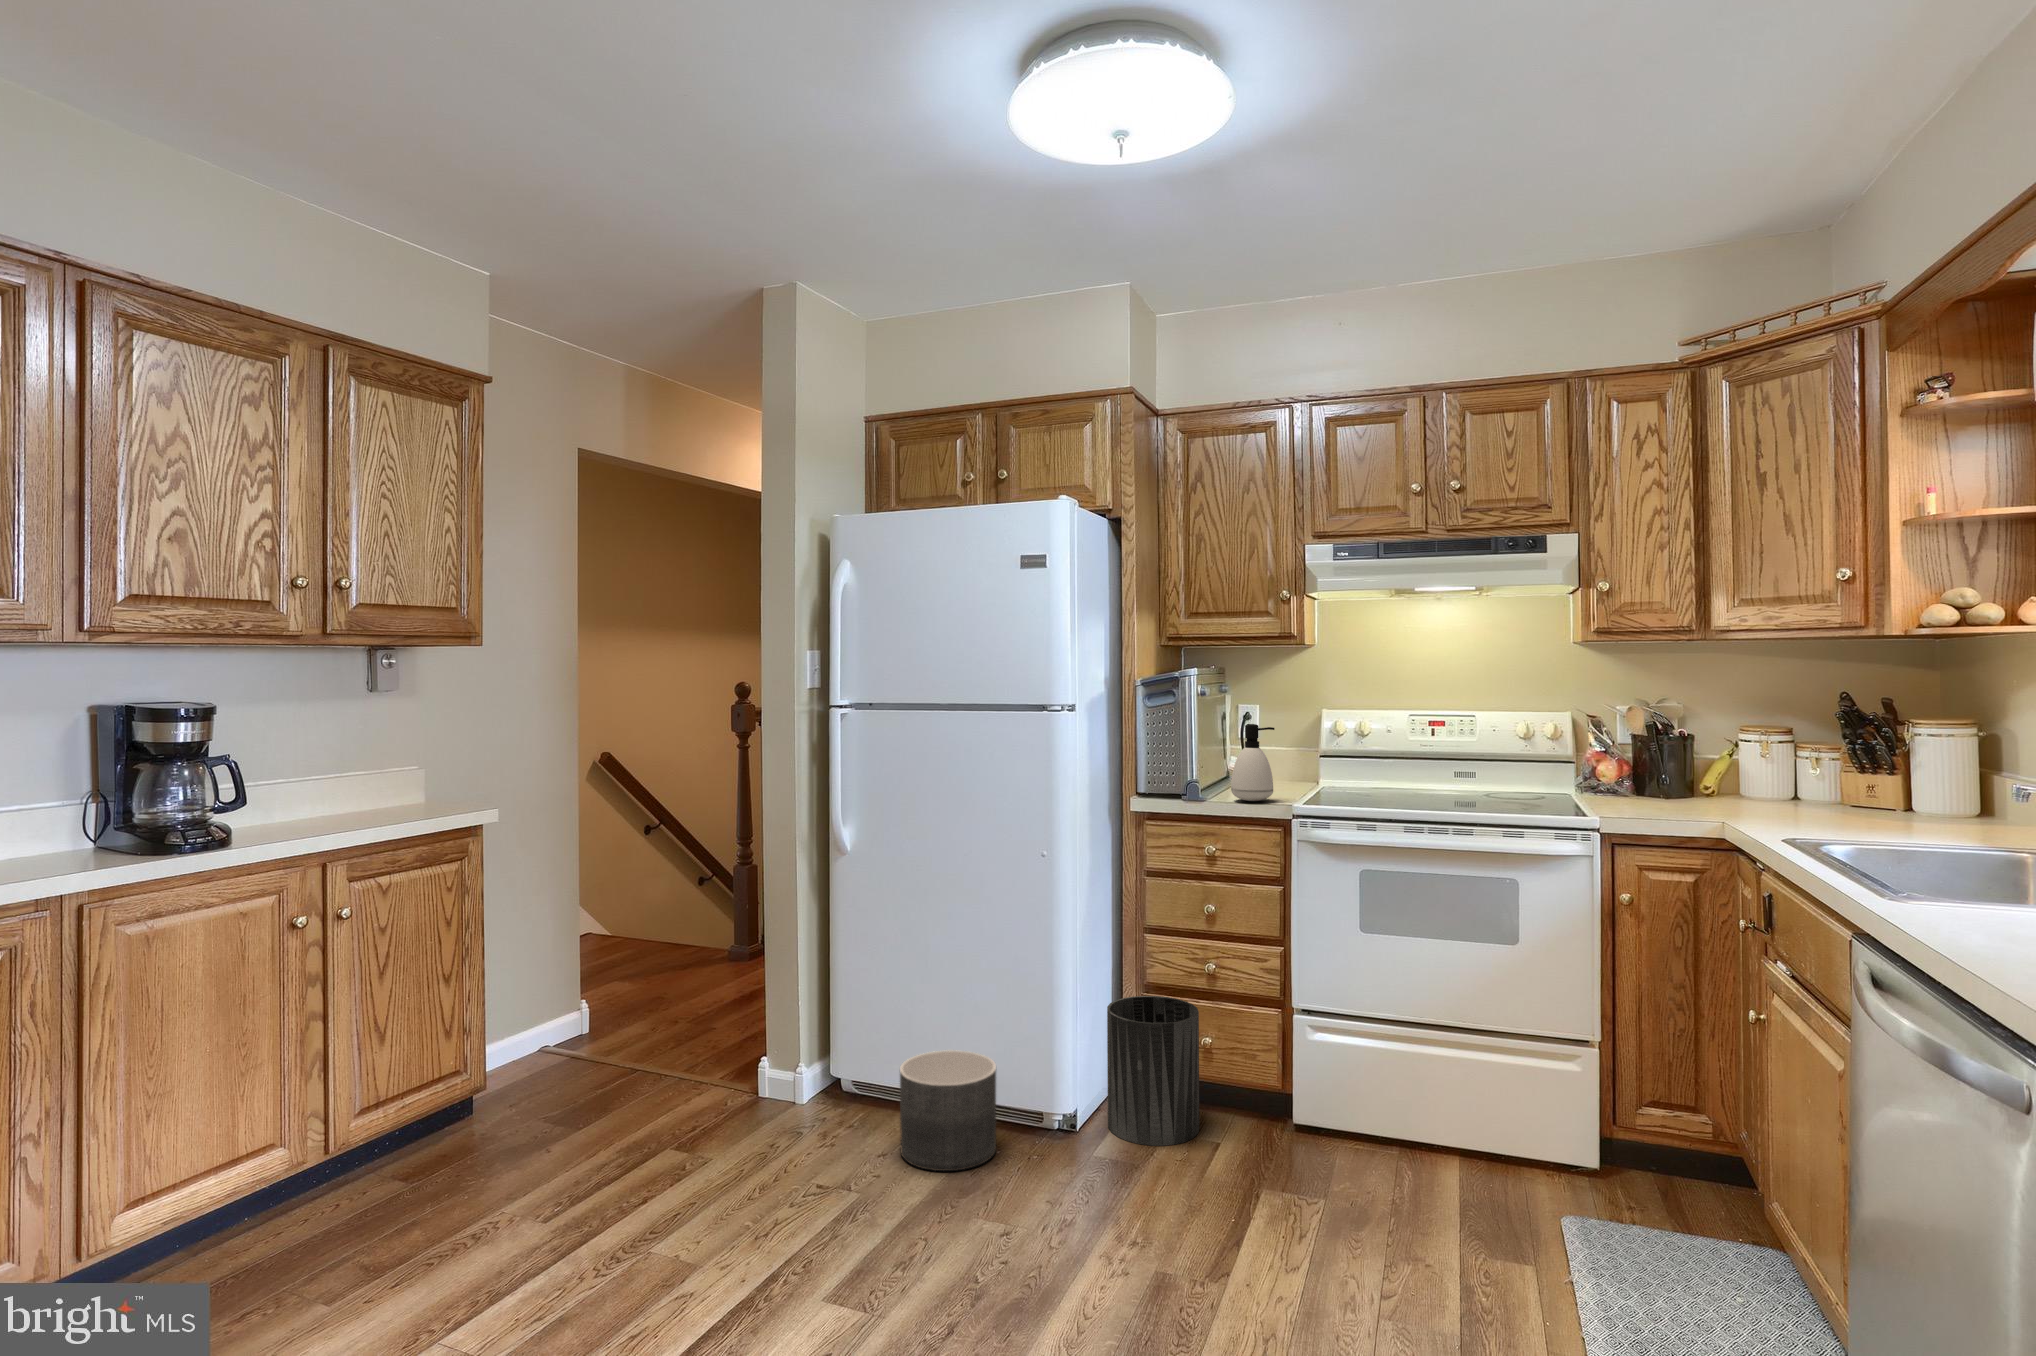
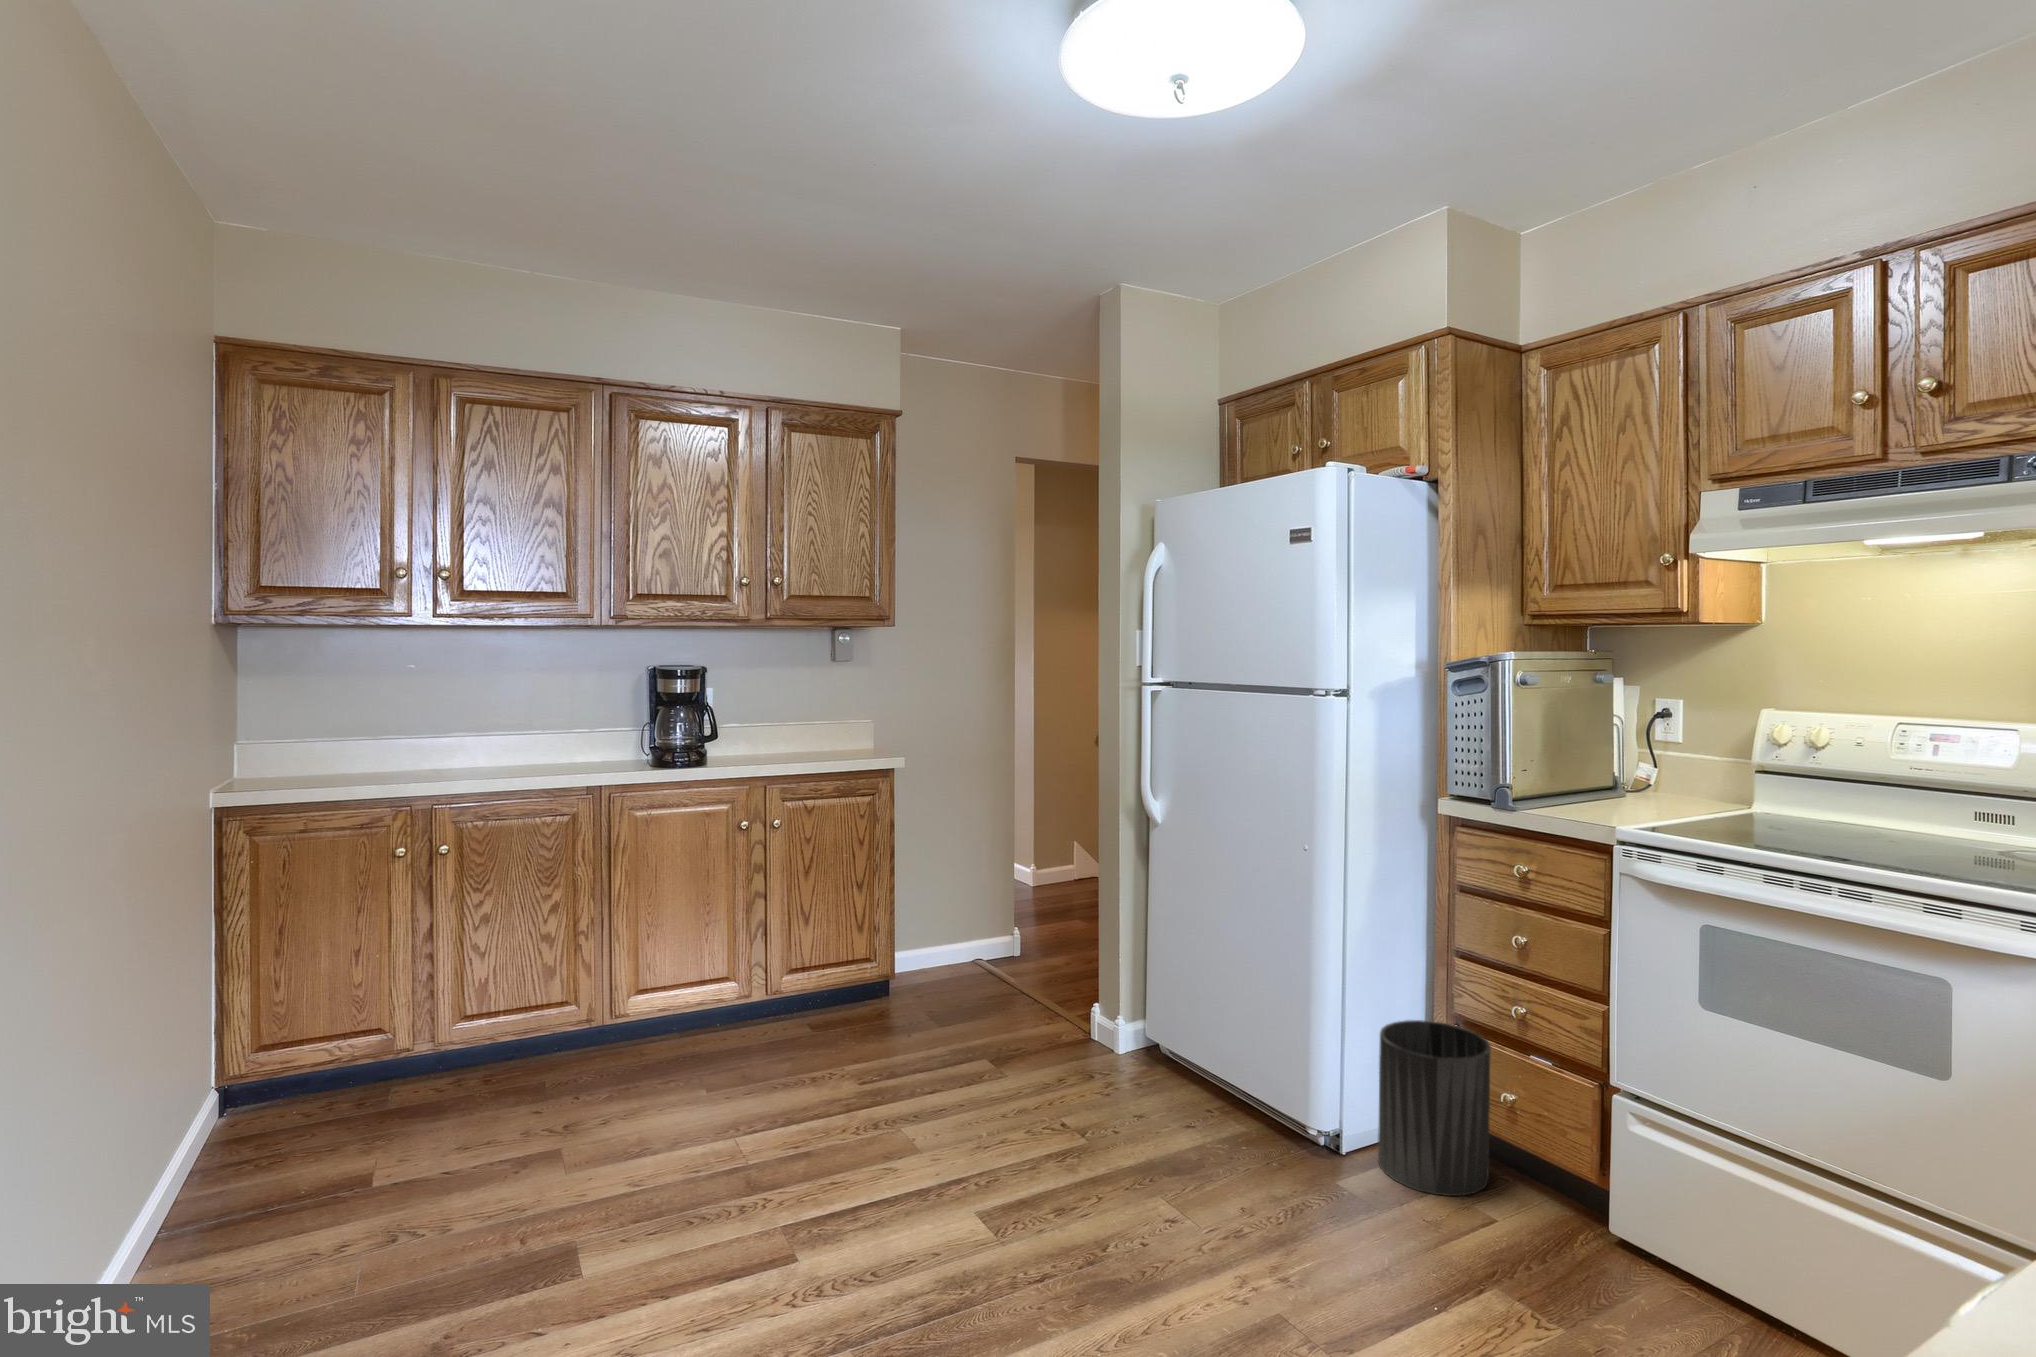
soap dispenser: present [1231,724,1275,801] -> none [1552,723,1611,817]
planter: present [900,1050,996,1171] -> none [1150,1028,1247,1148]

